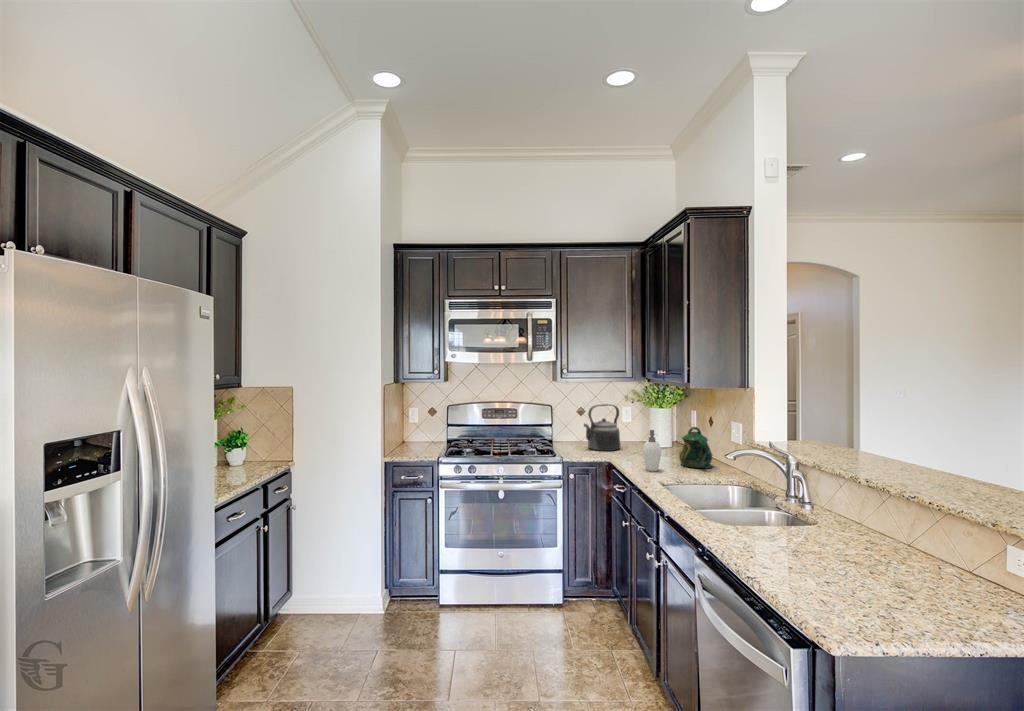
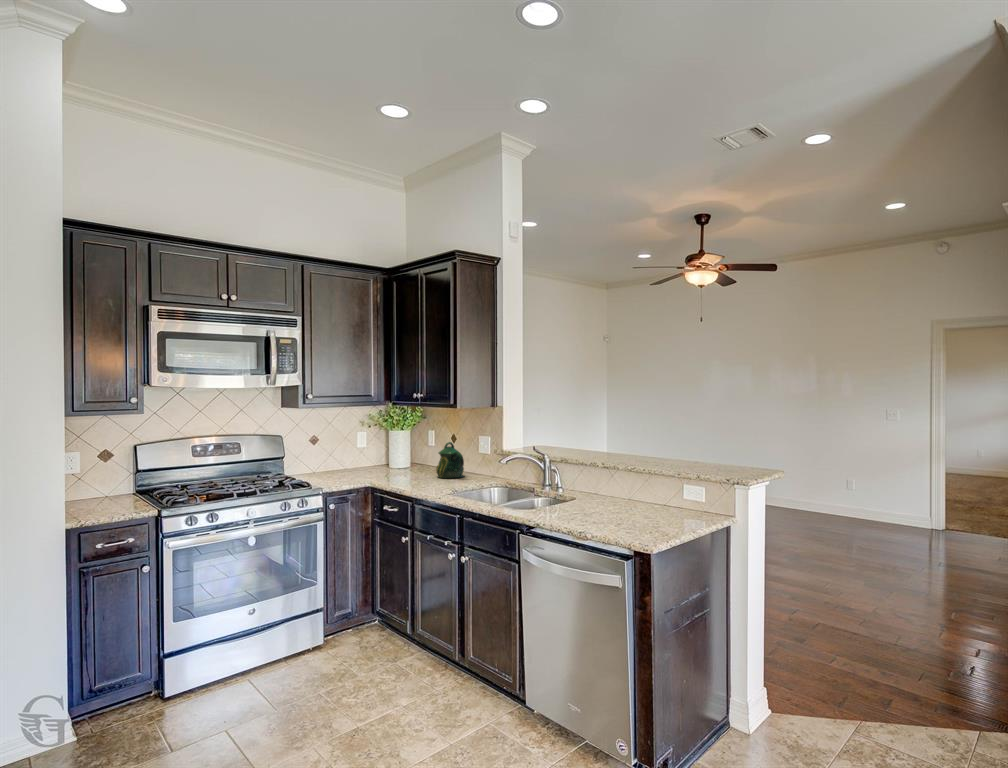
kettle: present [584,404,620,451] -> none [333,429,368,477]
soap dispenser: present [643,430,661,471] -> none [413,447,430,486]

